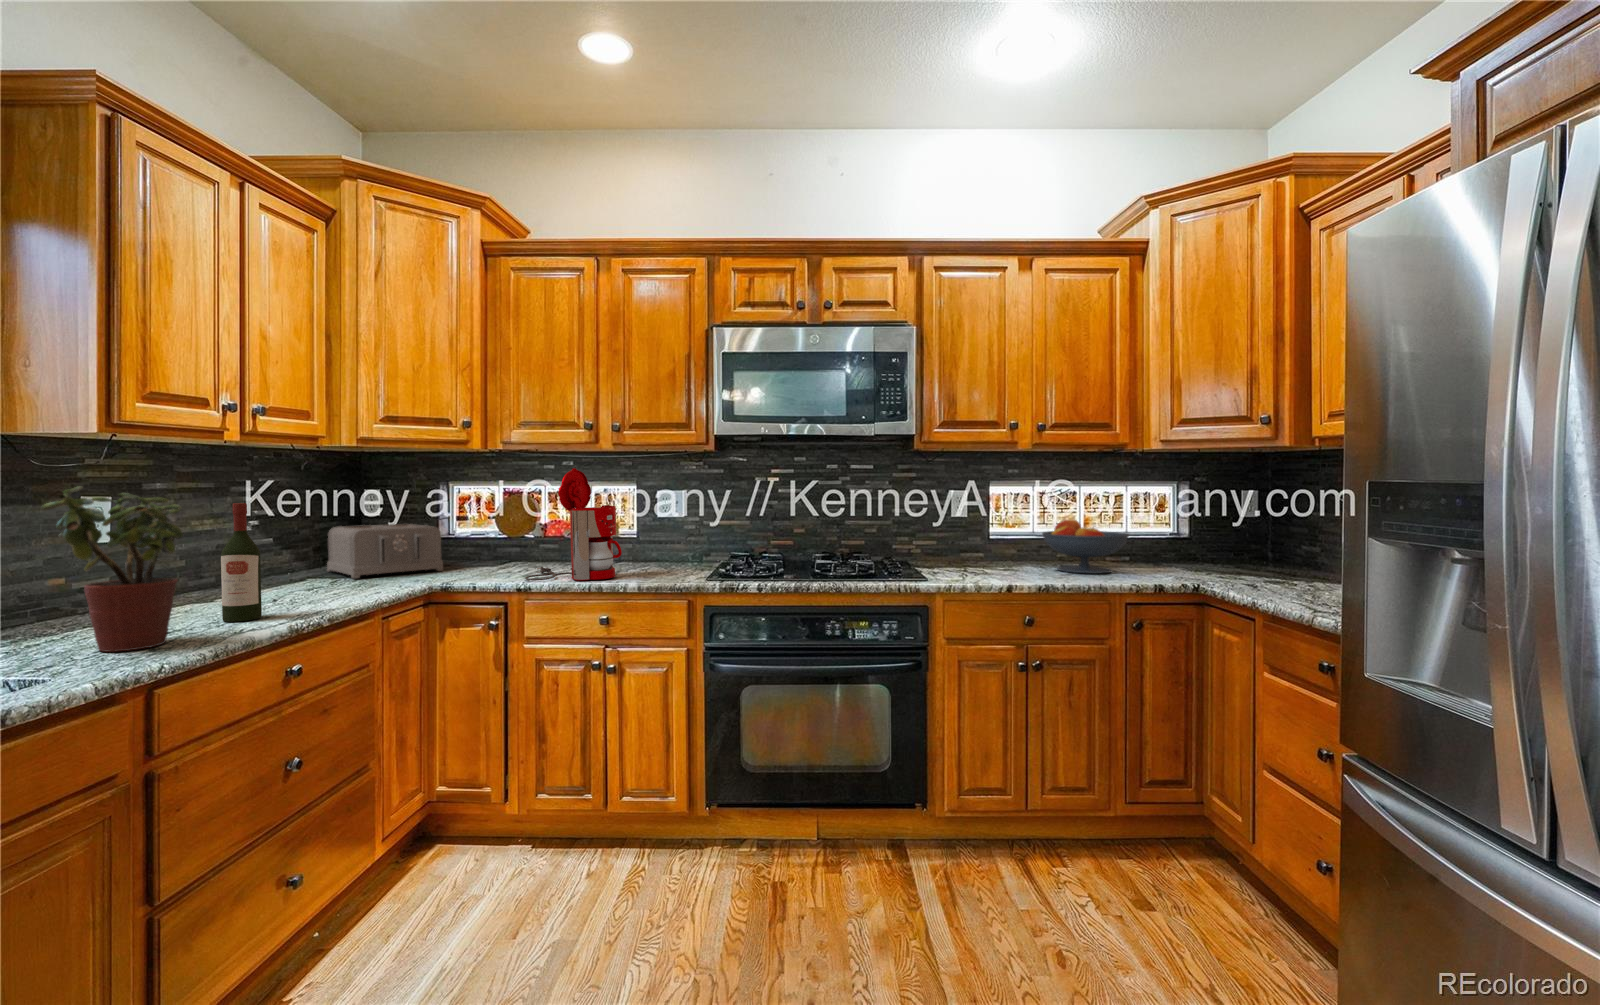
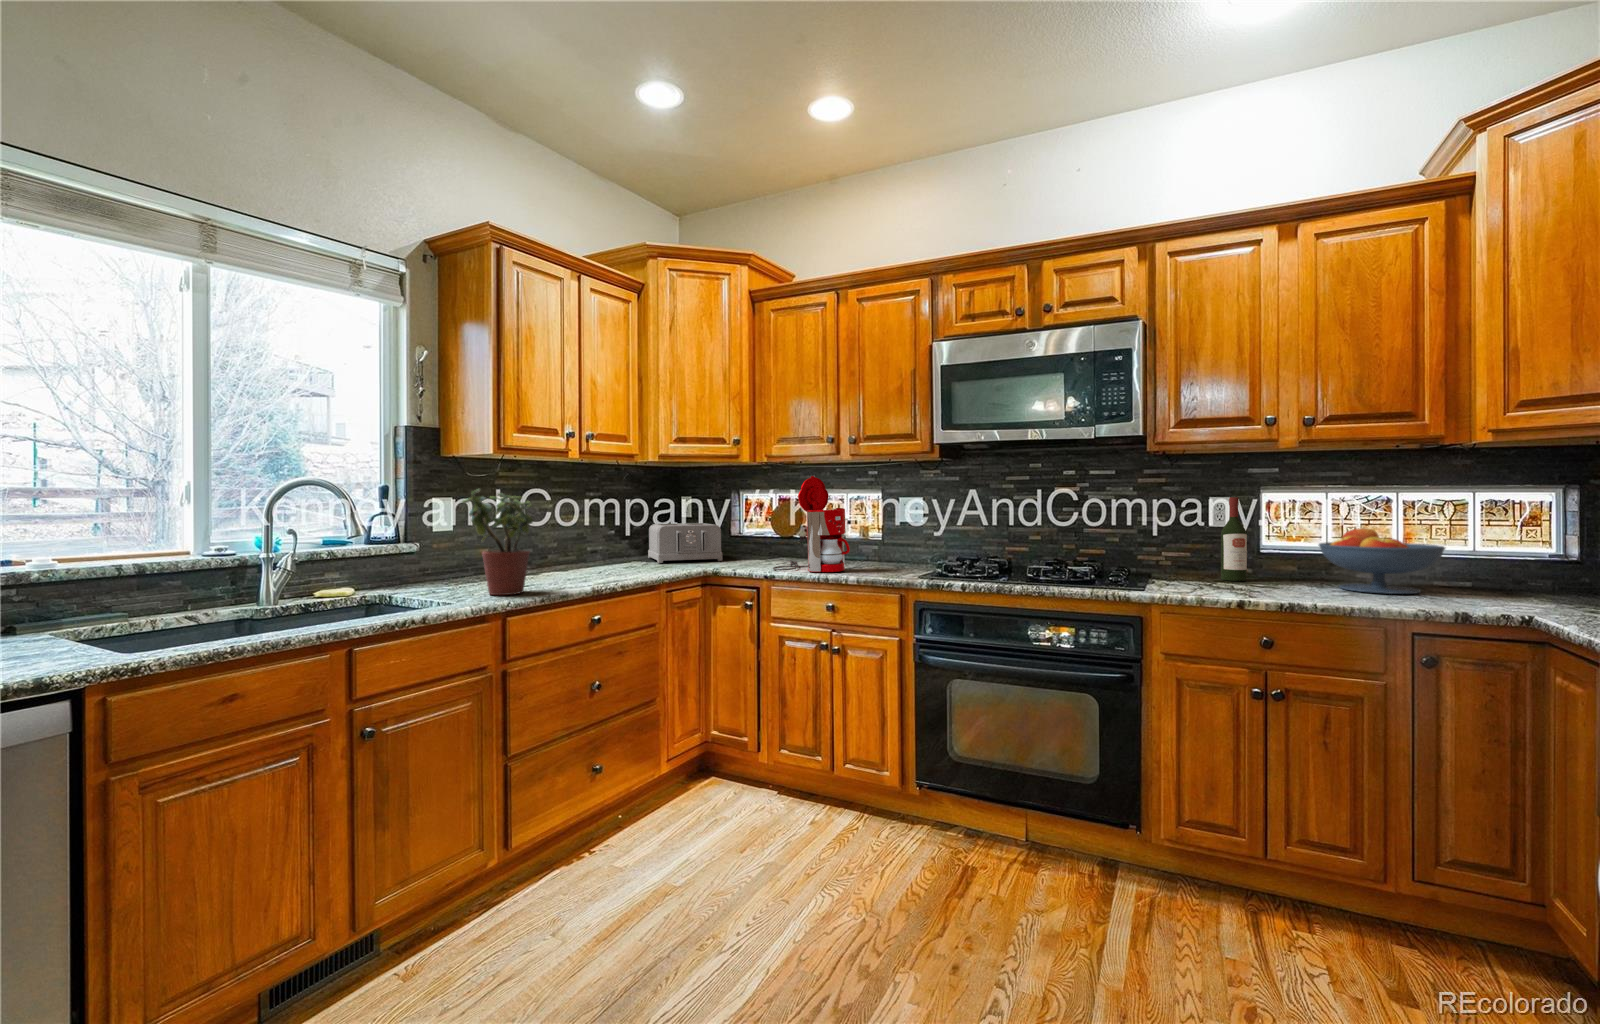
wine bottle: present [221,503,262,622] -> present [1221,497,1247,581]

